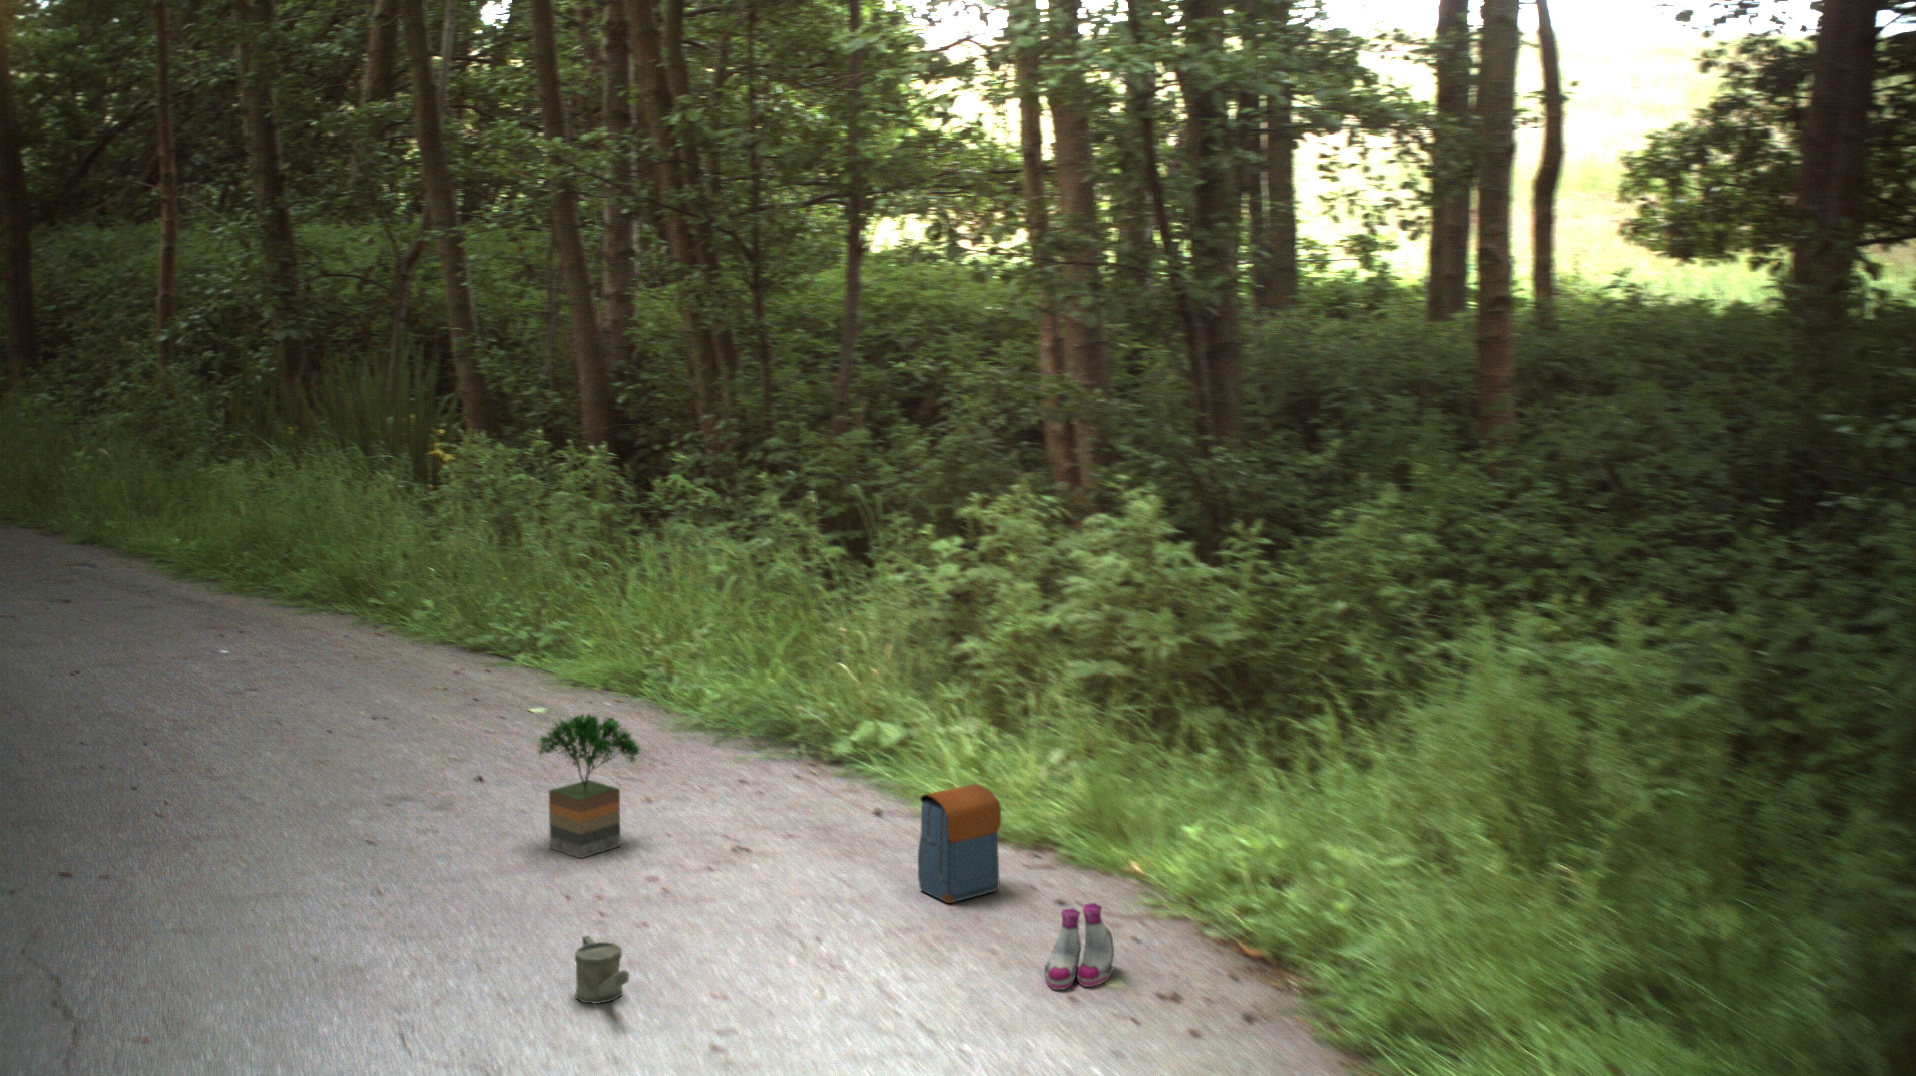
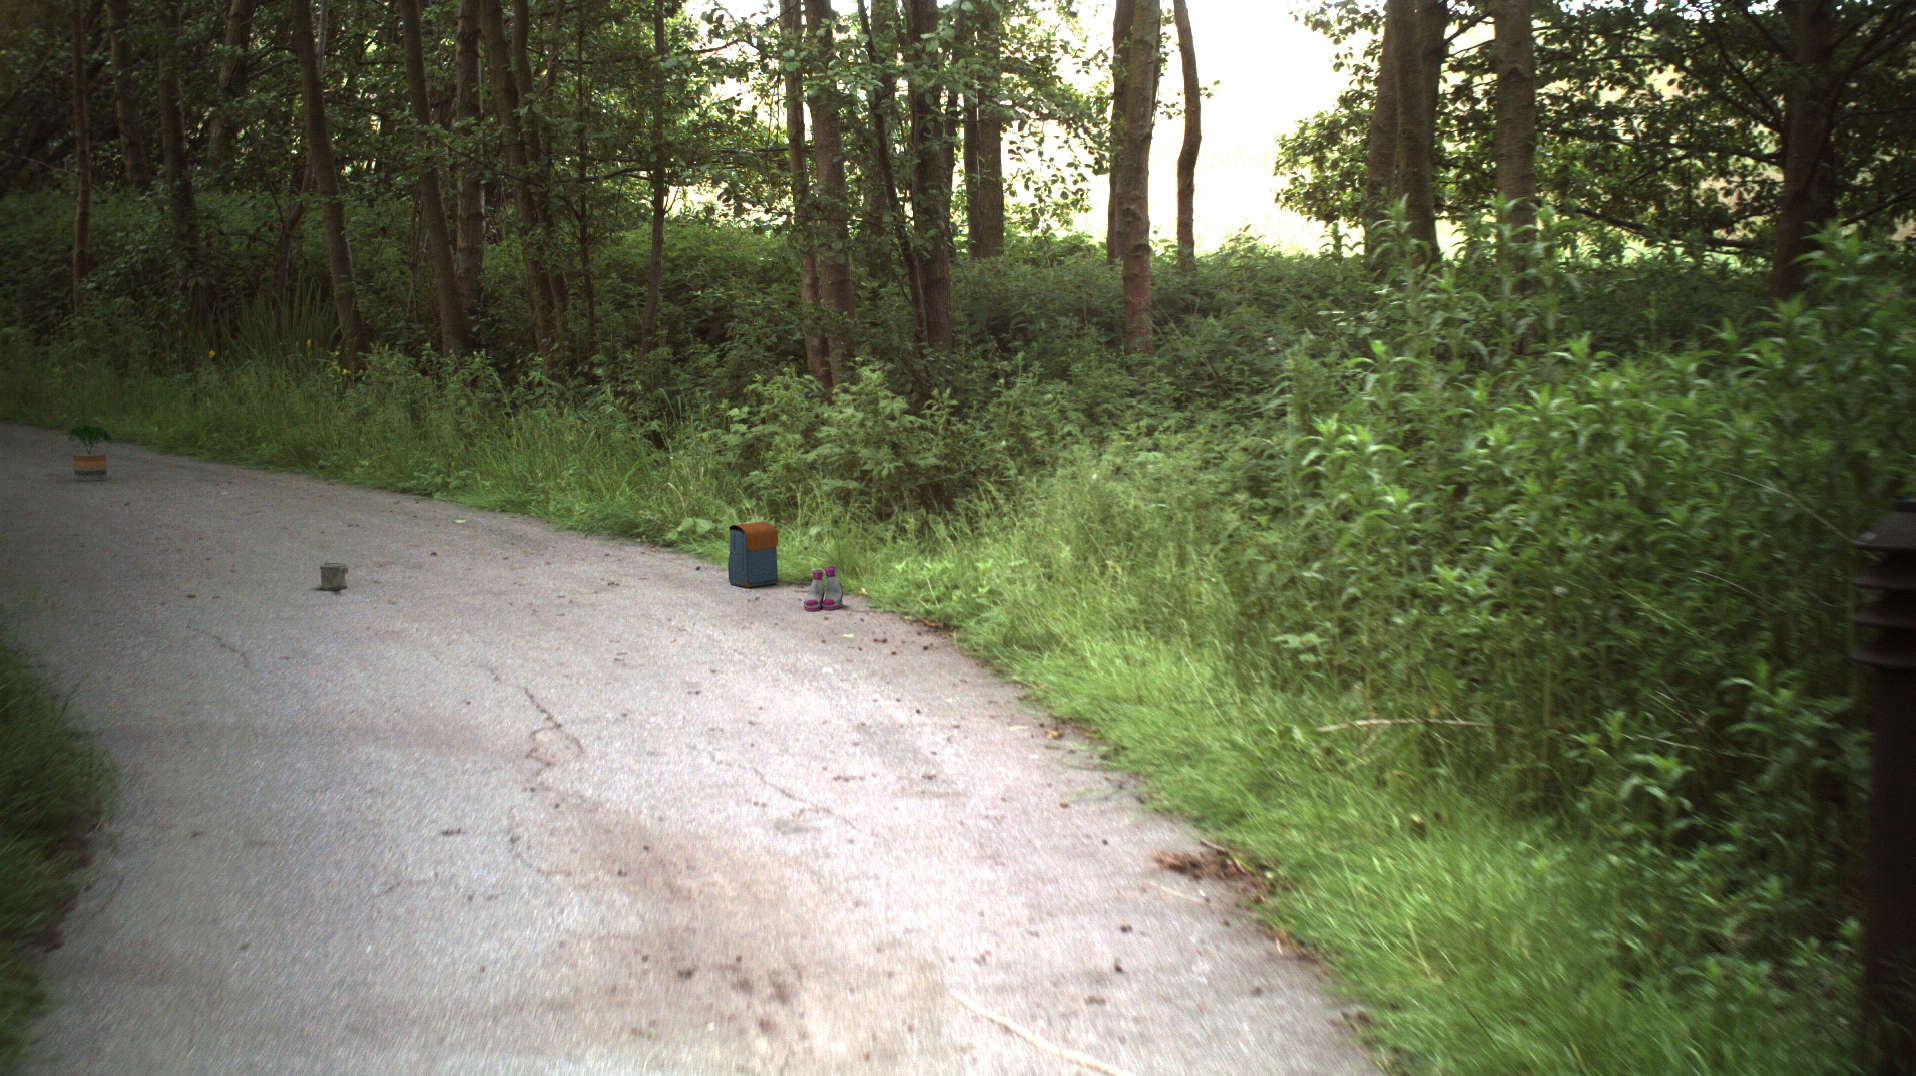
potted tree: present [538,714,641,858] -> present [68,425,114,481]
watering can: present [575,936,629,1004] -> present [320,562,349,590]

